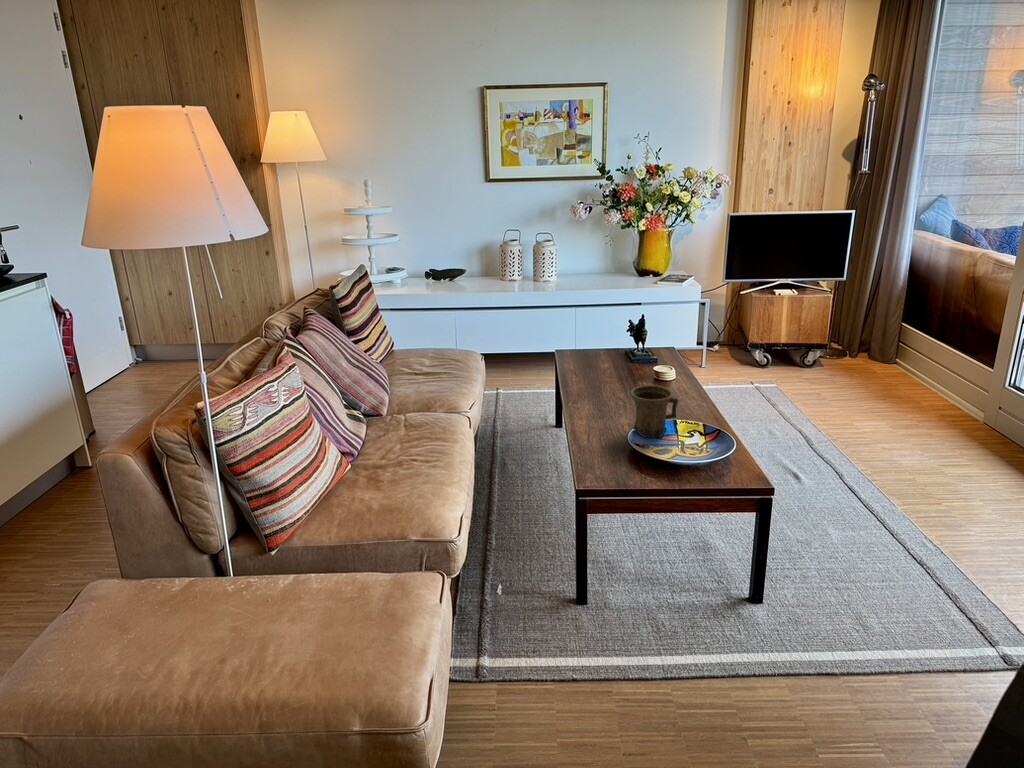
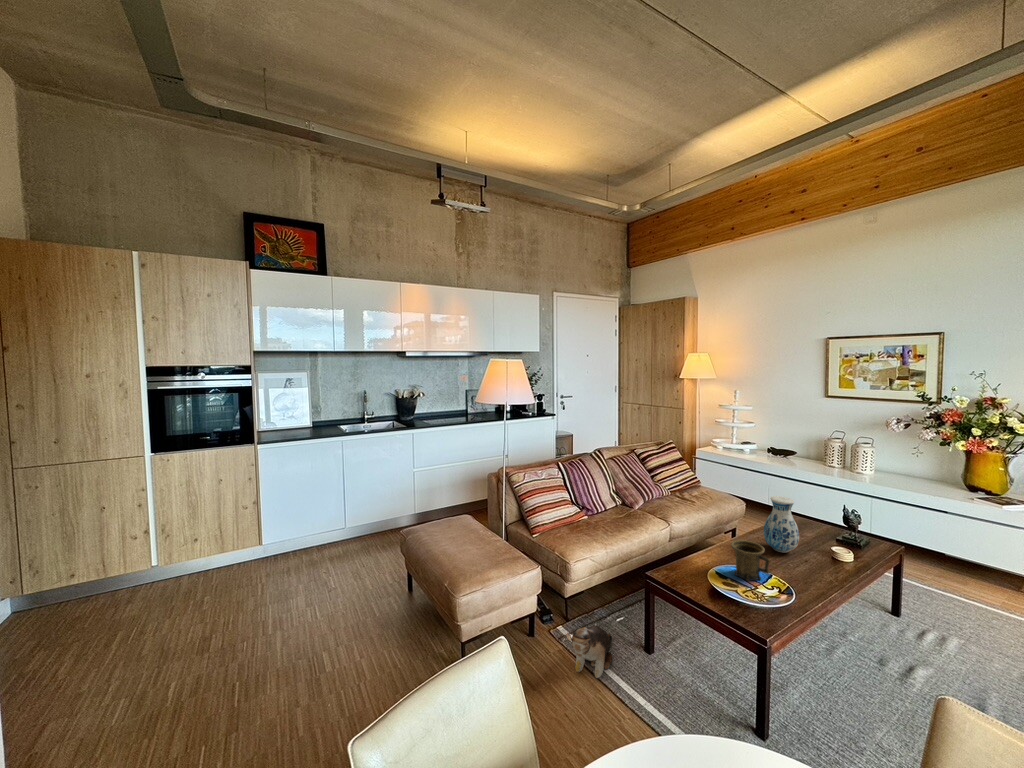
vase: none [600,317,642,392] -> present [764,496,799,553]
plush toy: none [520,610,606,697] -> present [567,626,613,678]

